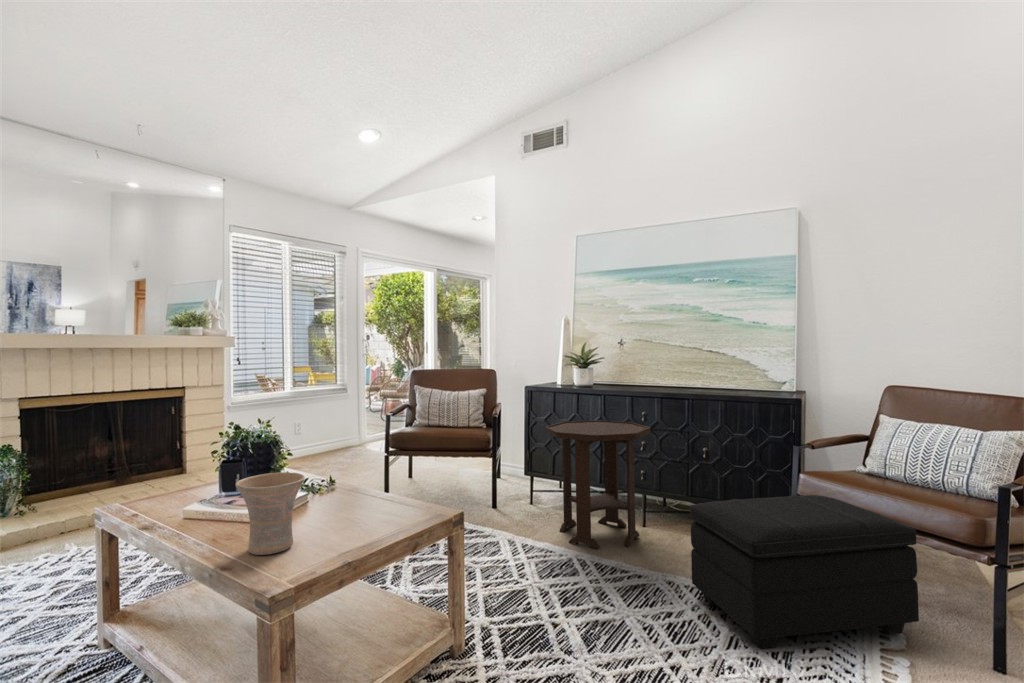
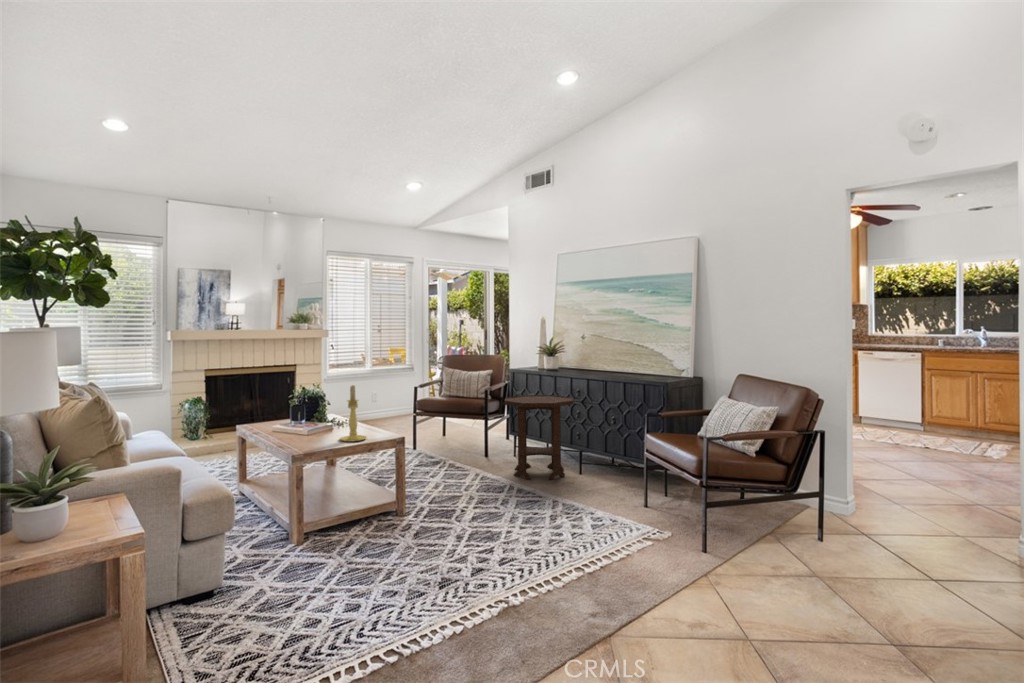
candle holder: none [339,419,392,532] -> present [340,385,367,442]
vase: present [235,472,305,555] -> none [287,410,319,446]
footstool: present [690,495,919,649] -> none [558,445,671,528]

